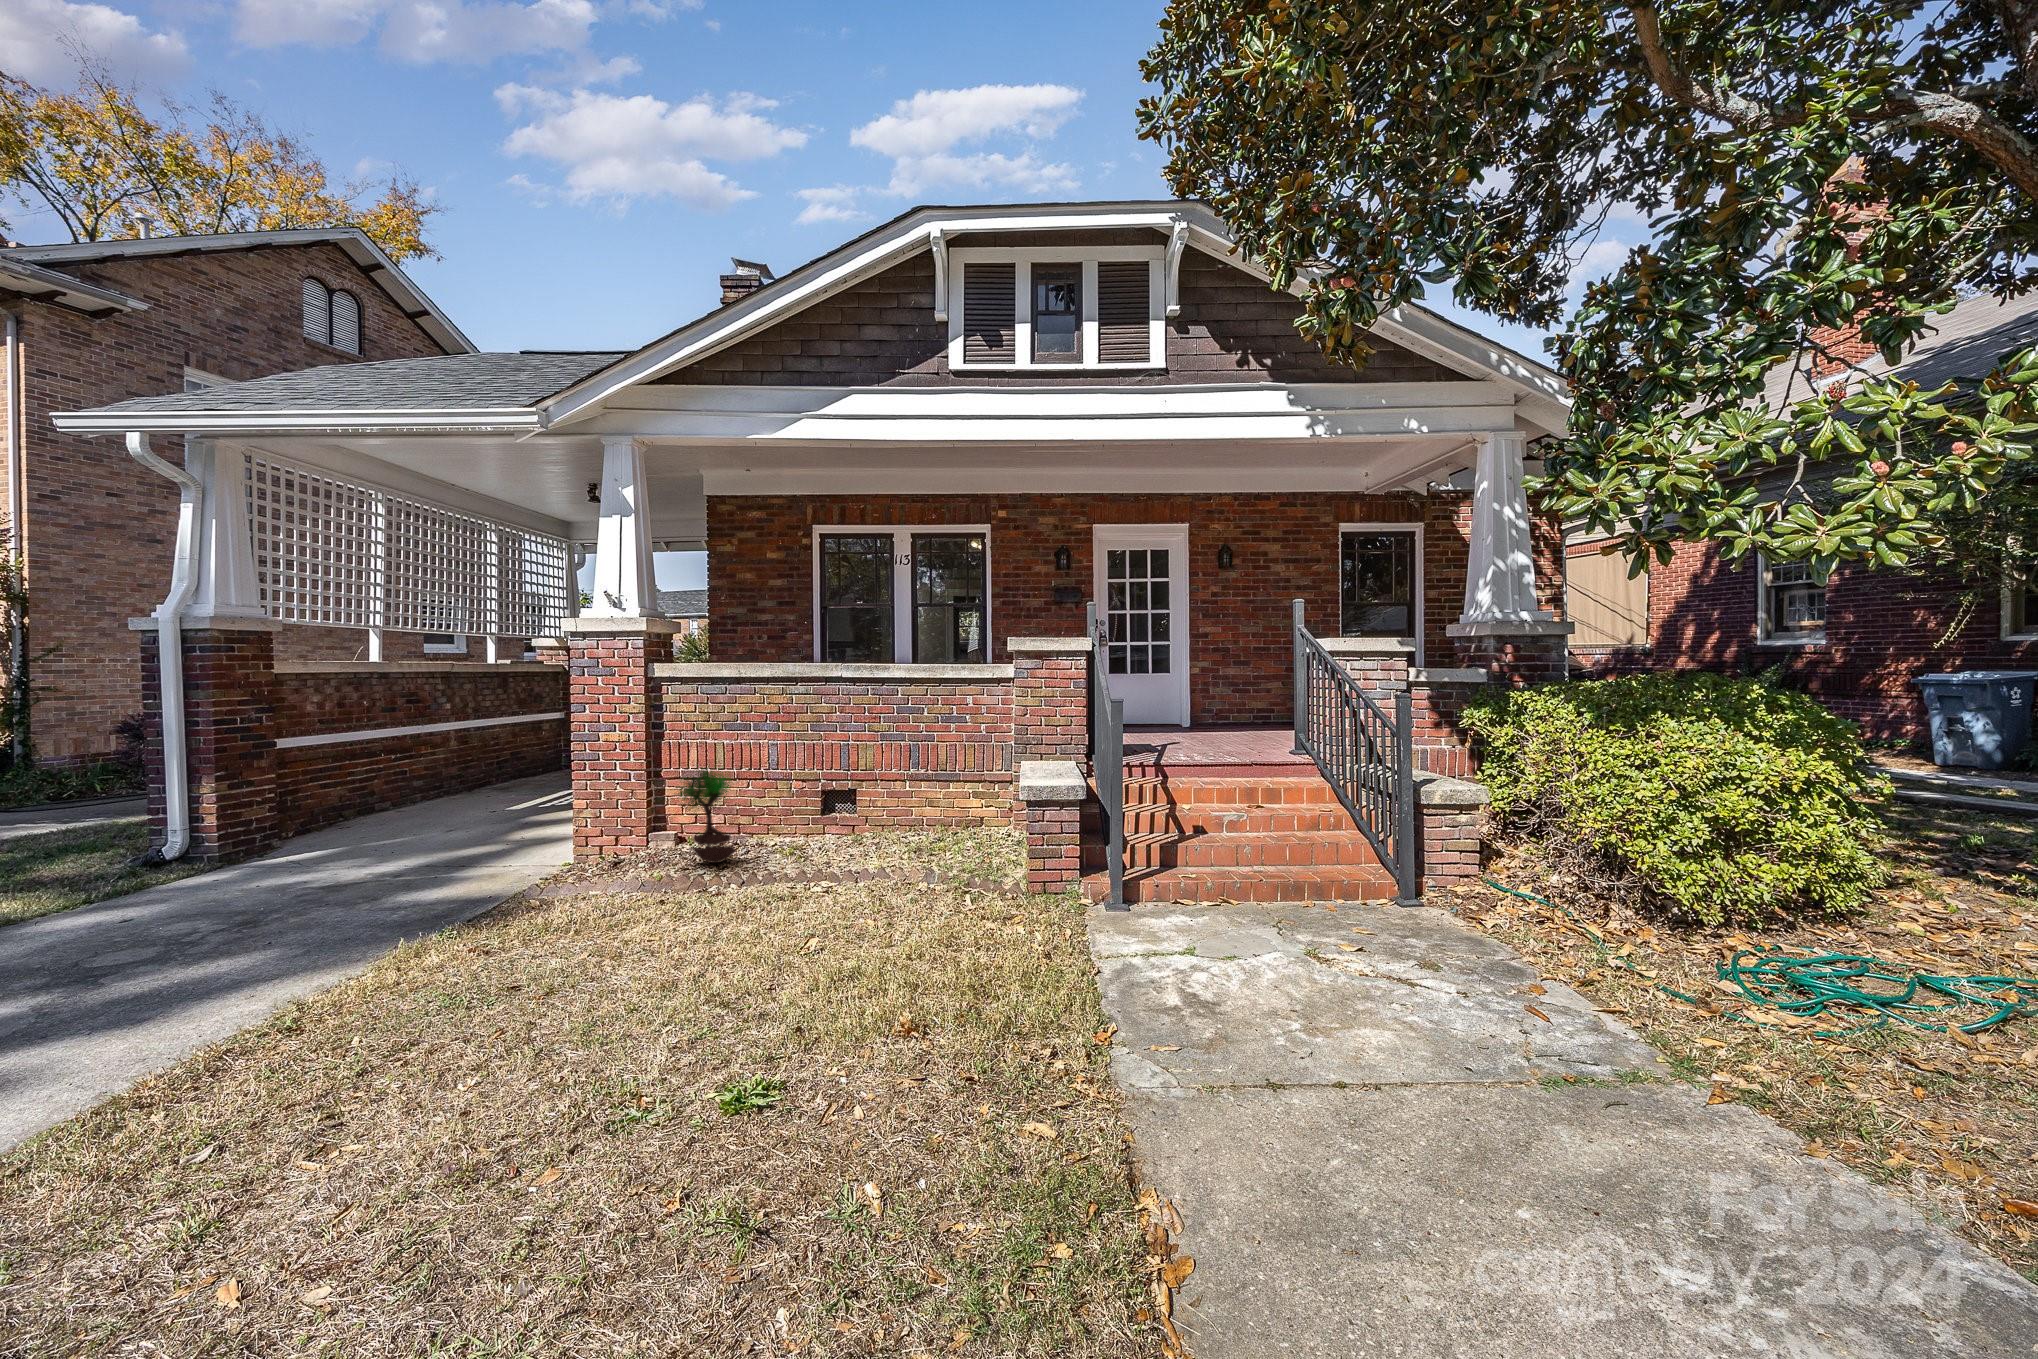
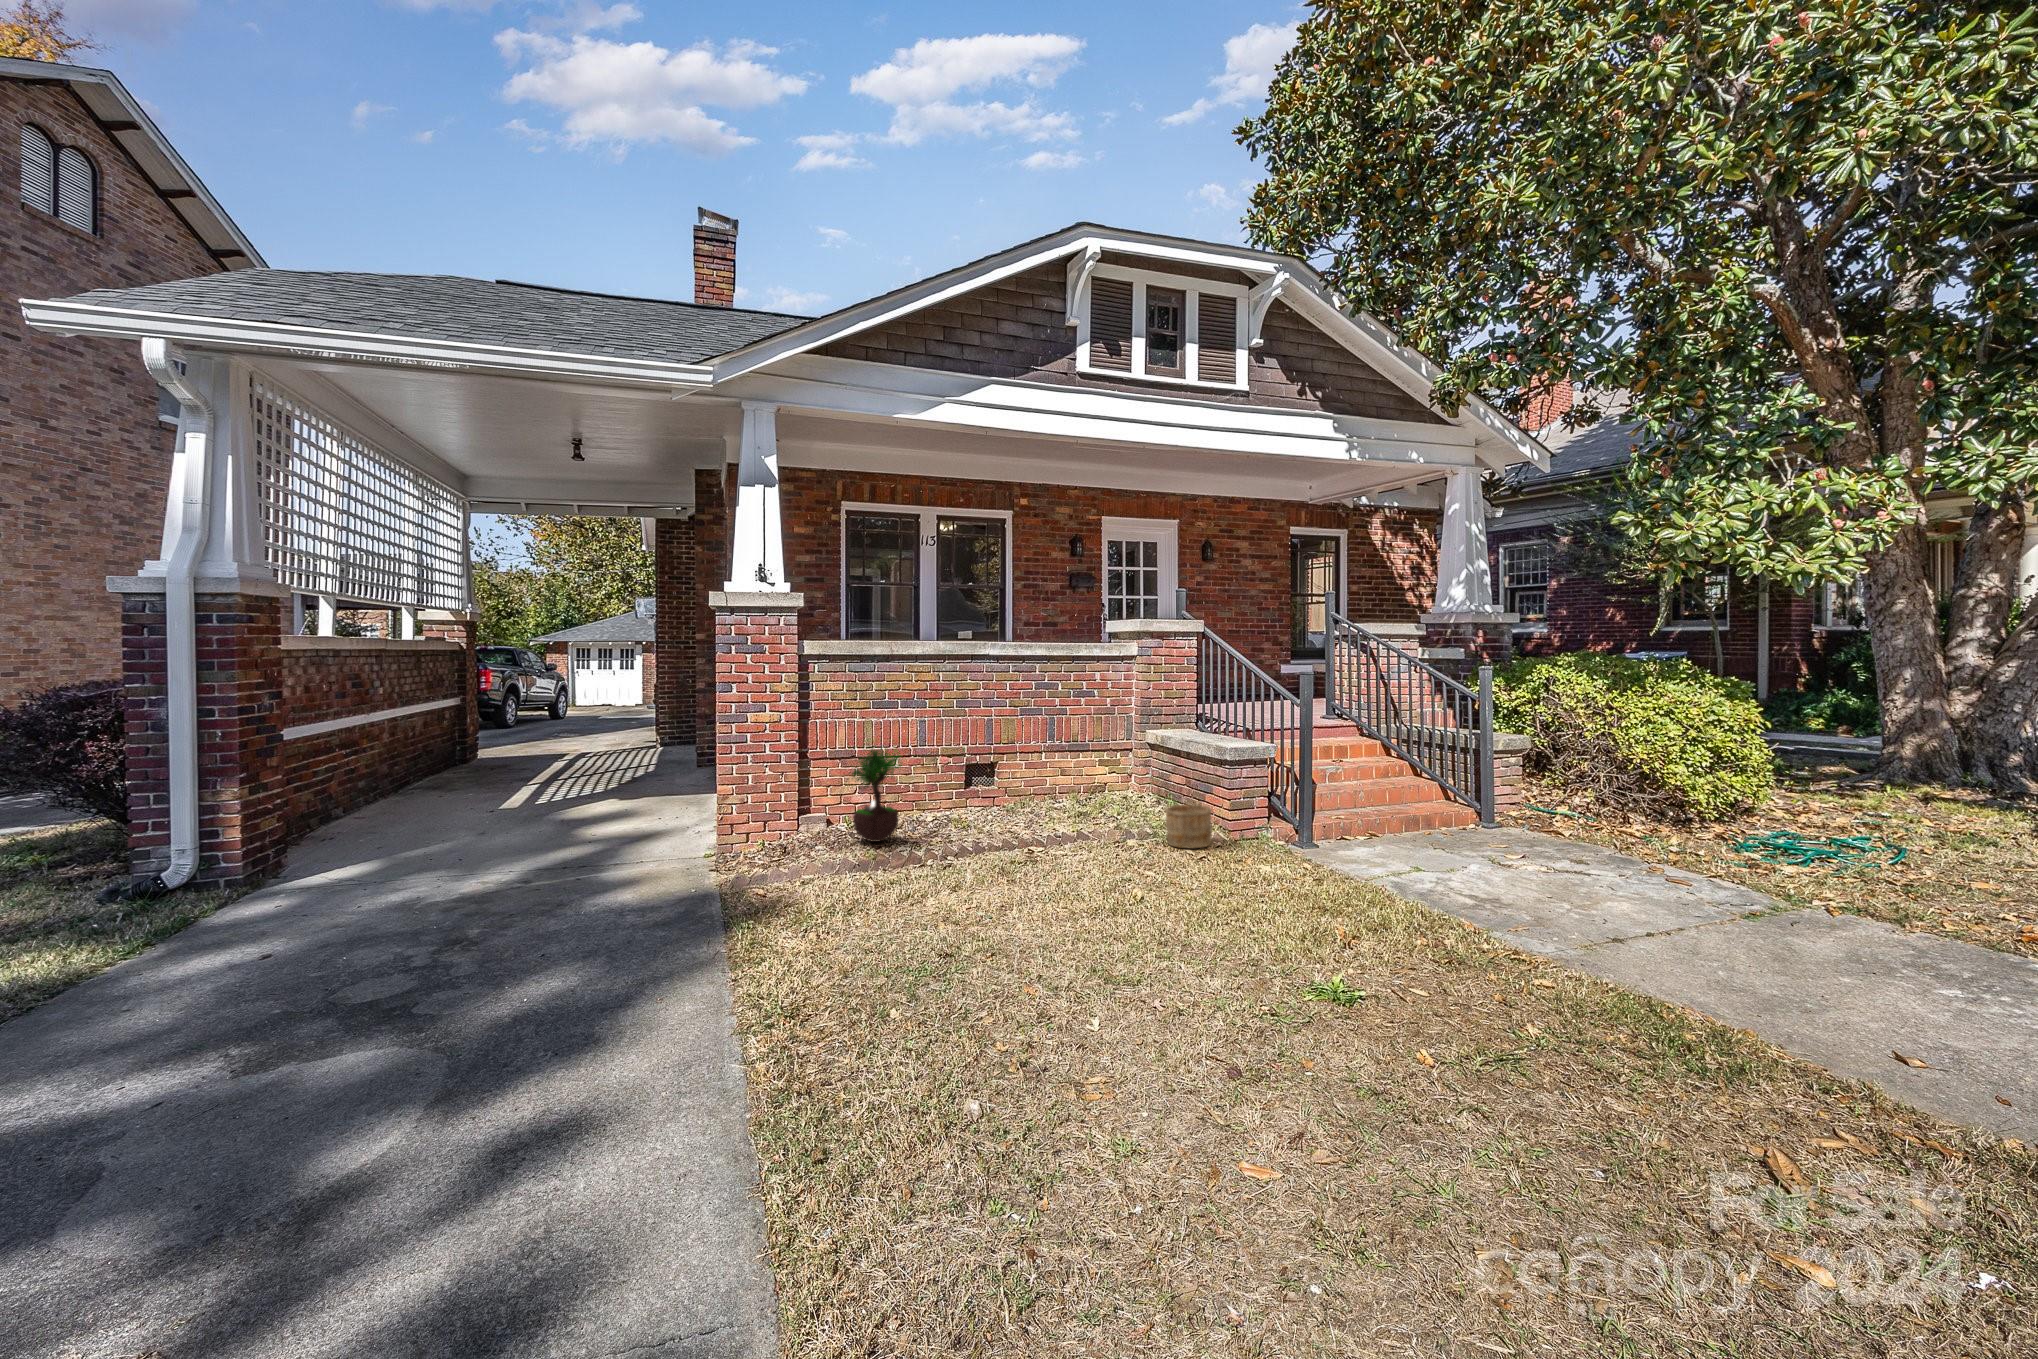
wooden bucket: none [968,840,1022,890] -> present [1165,804,1212,848]

